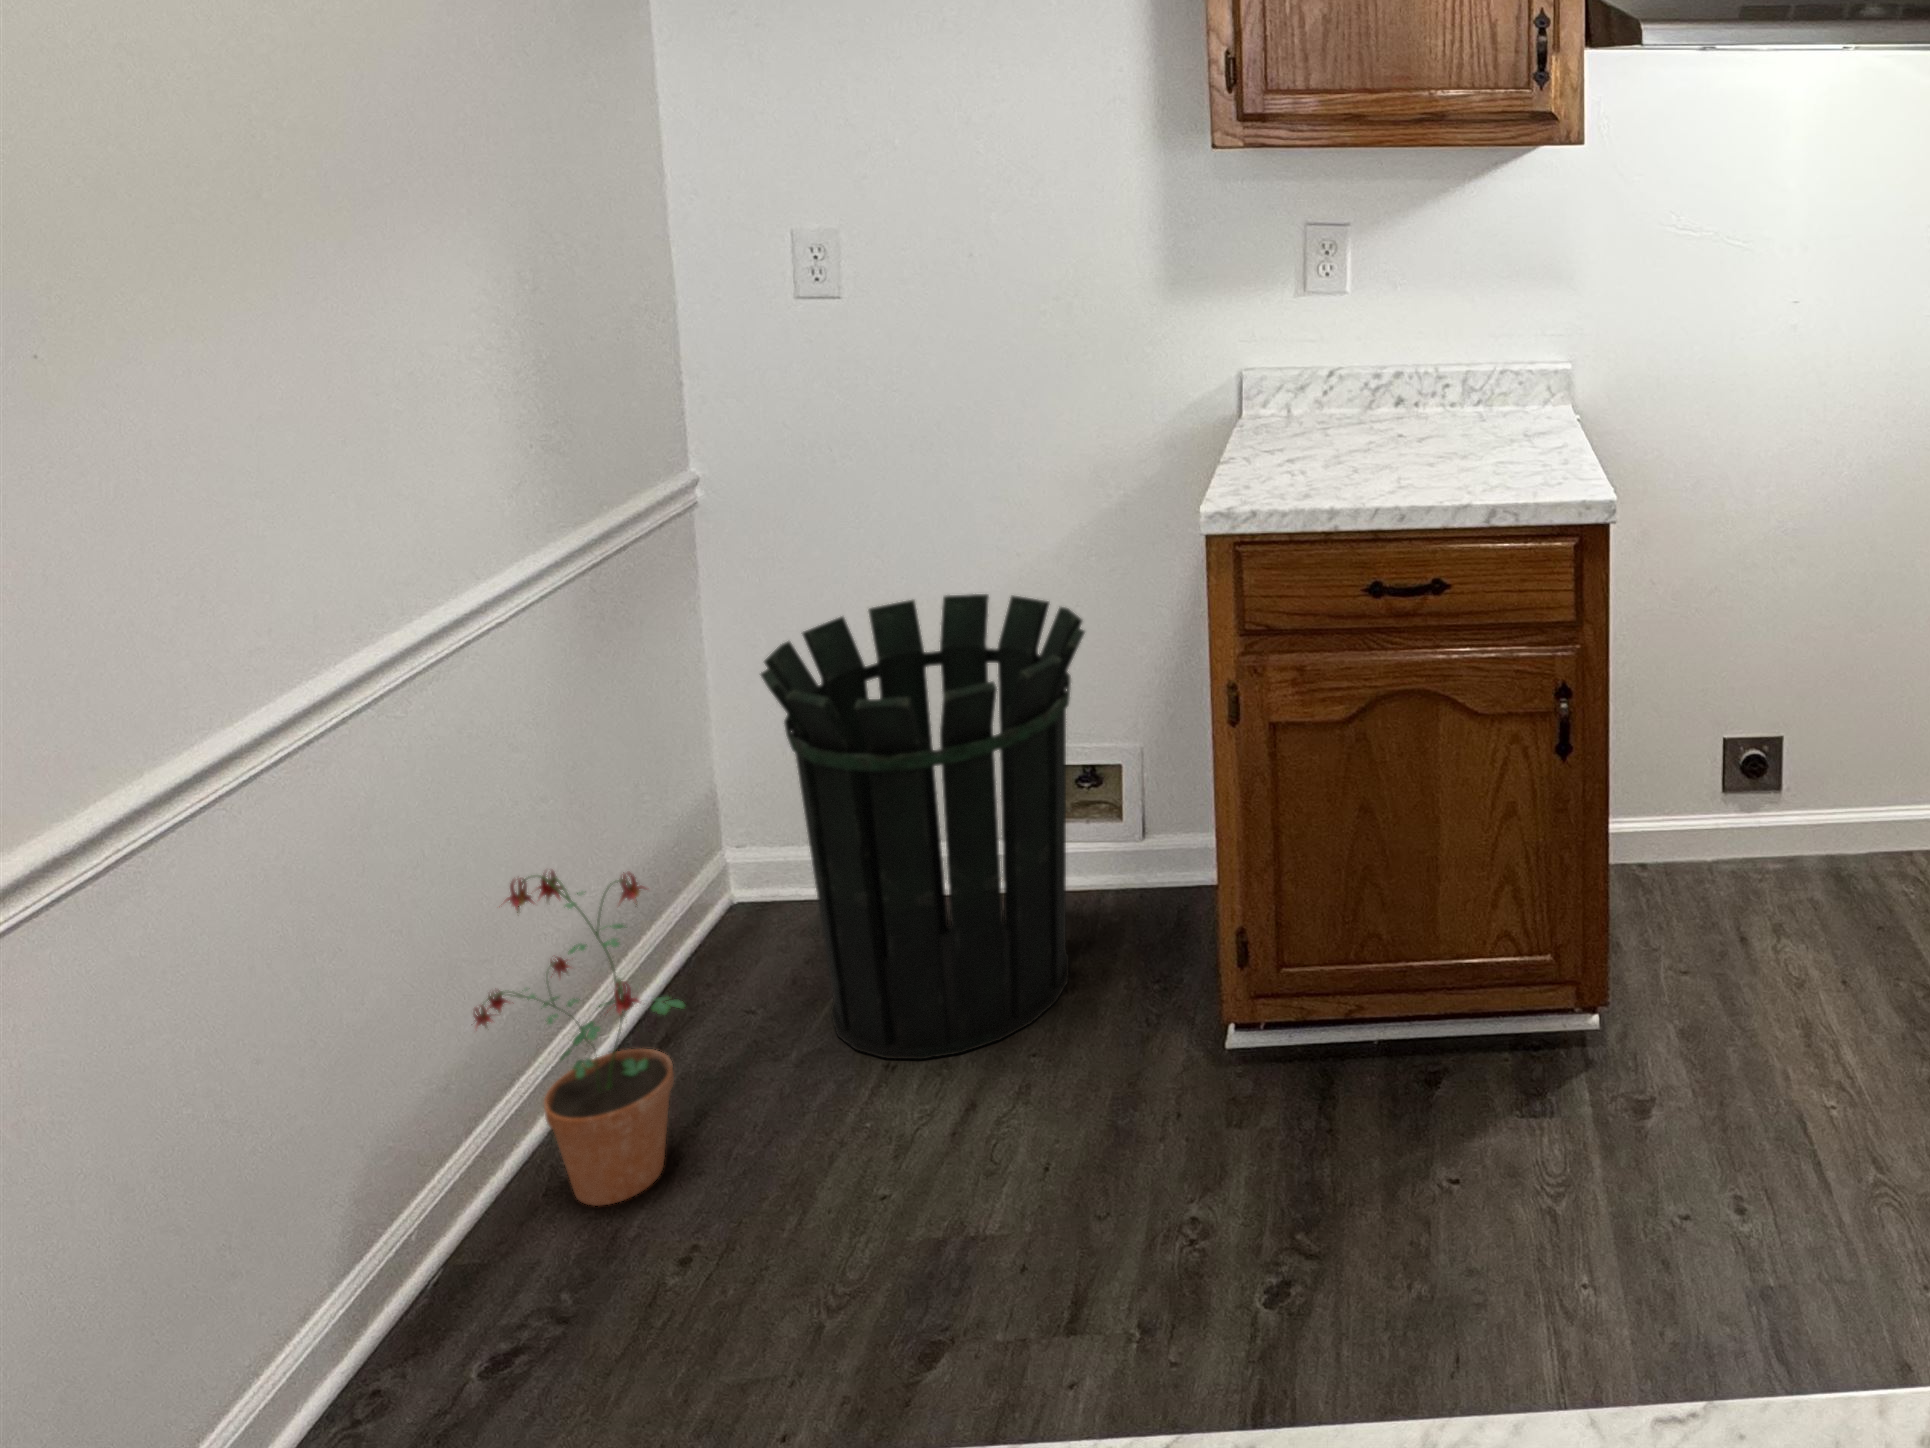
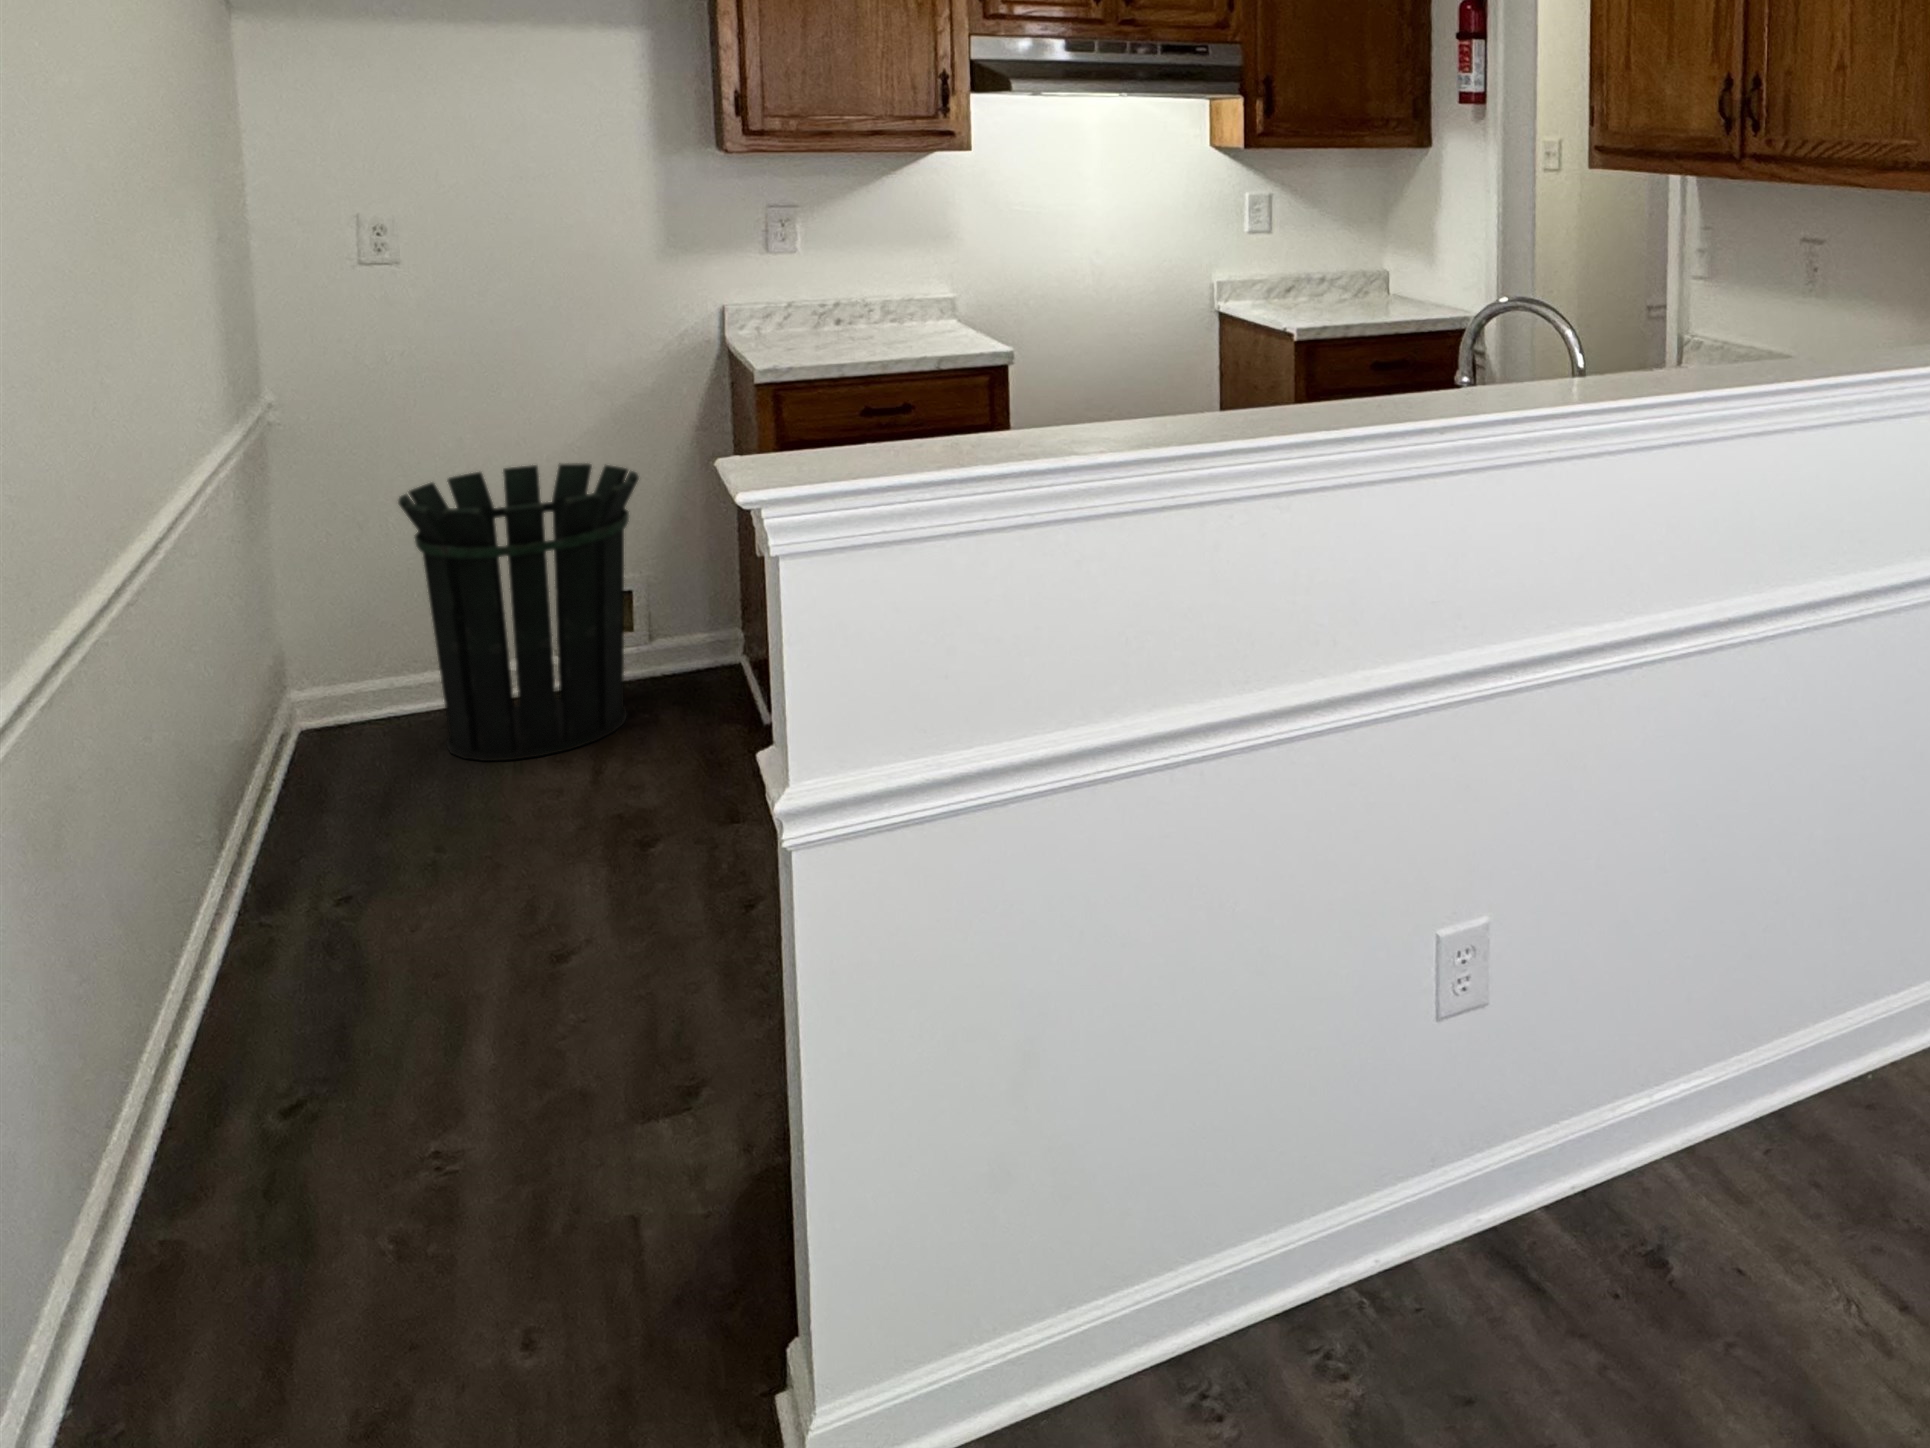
potted plant: present [474,869,685,1206] -> none [264,618,404,840]

